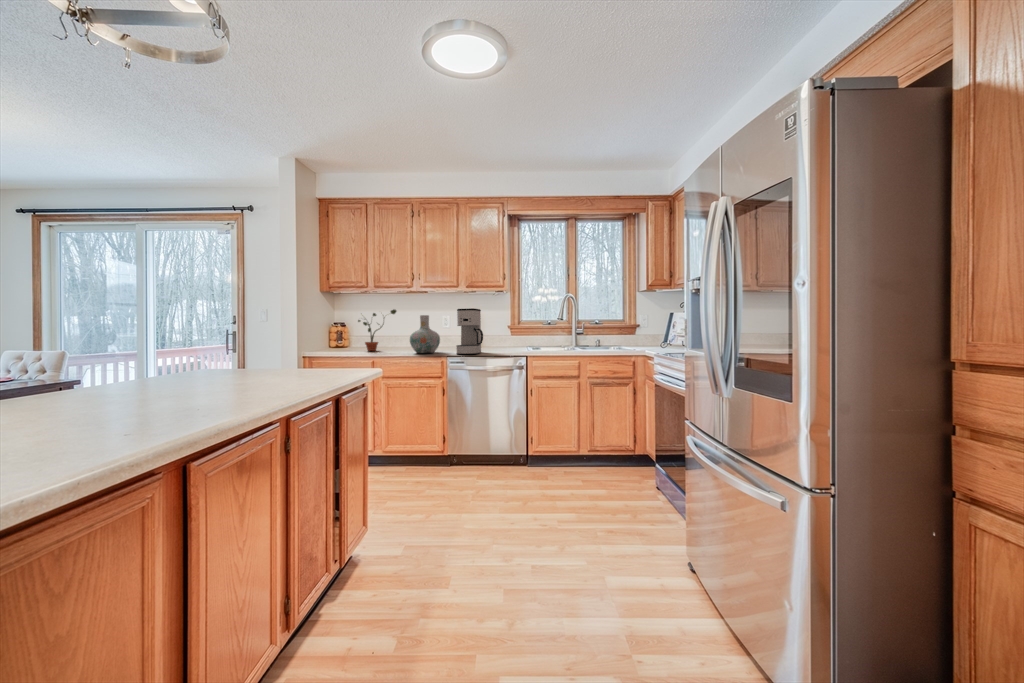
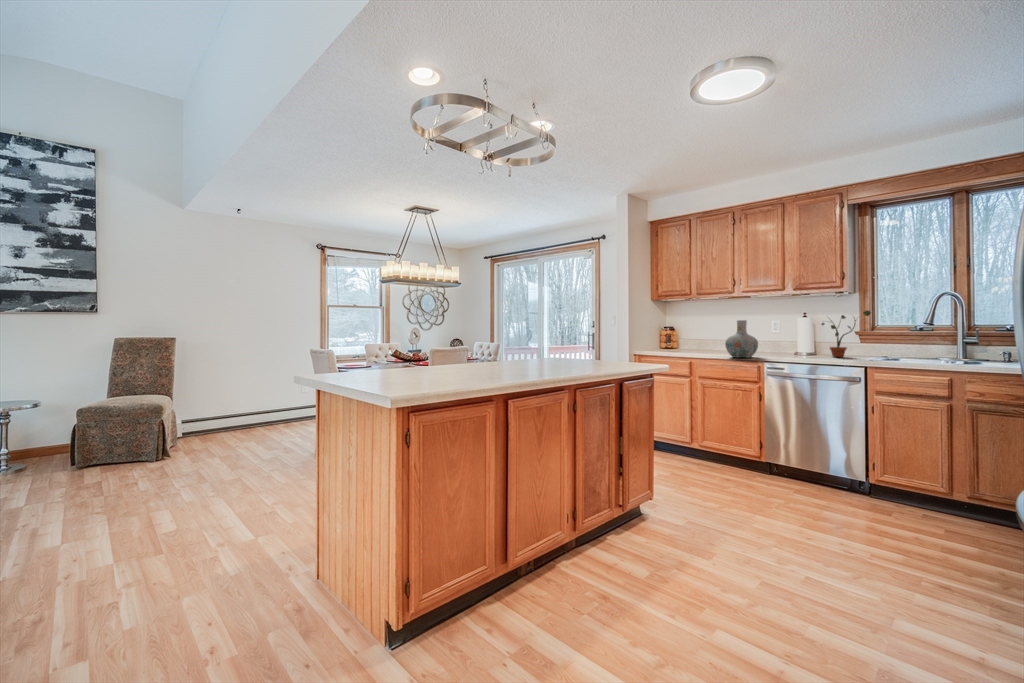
coffee maker: present [456,308,483,354] -> none [773,313,807,361]
potted plant: present [358,310,396,351] -> present [822,311,871,357]

